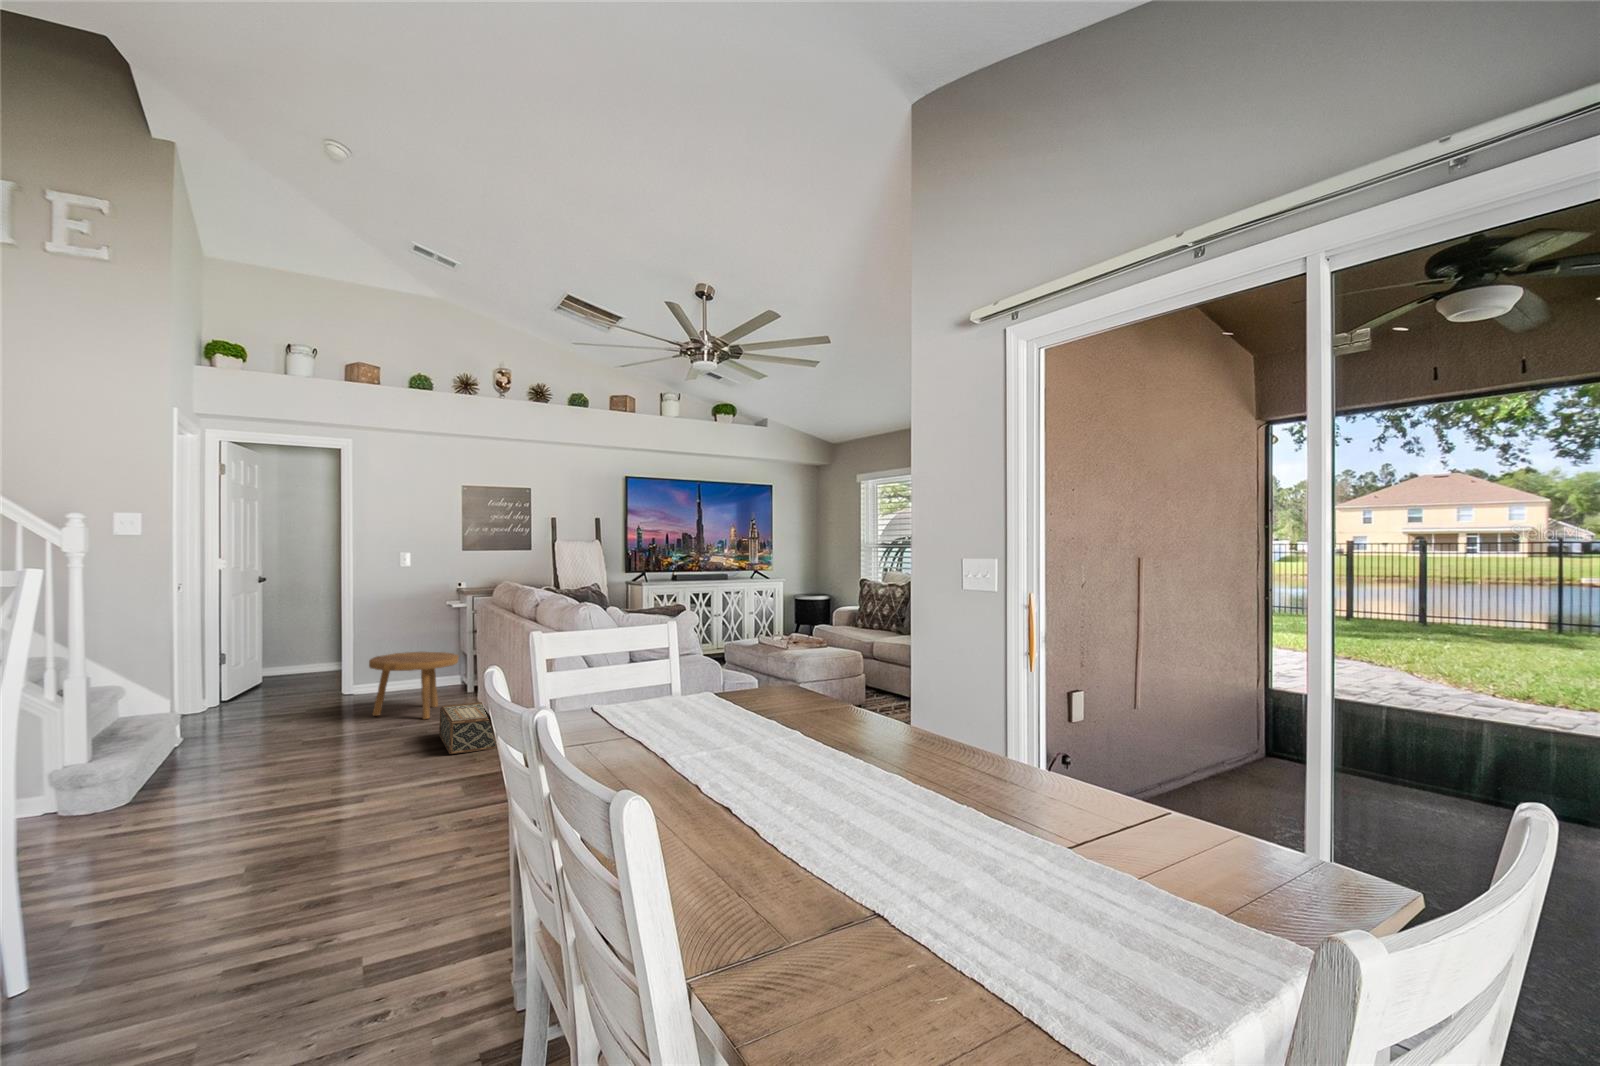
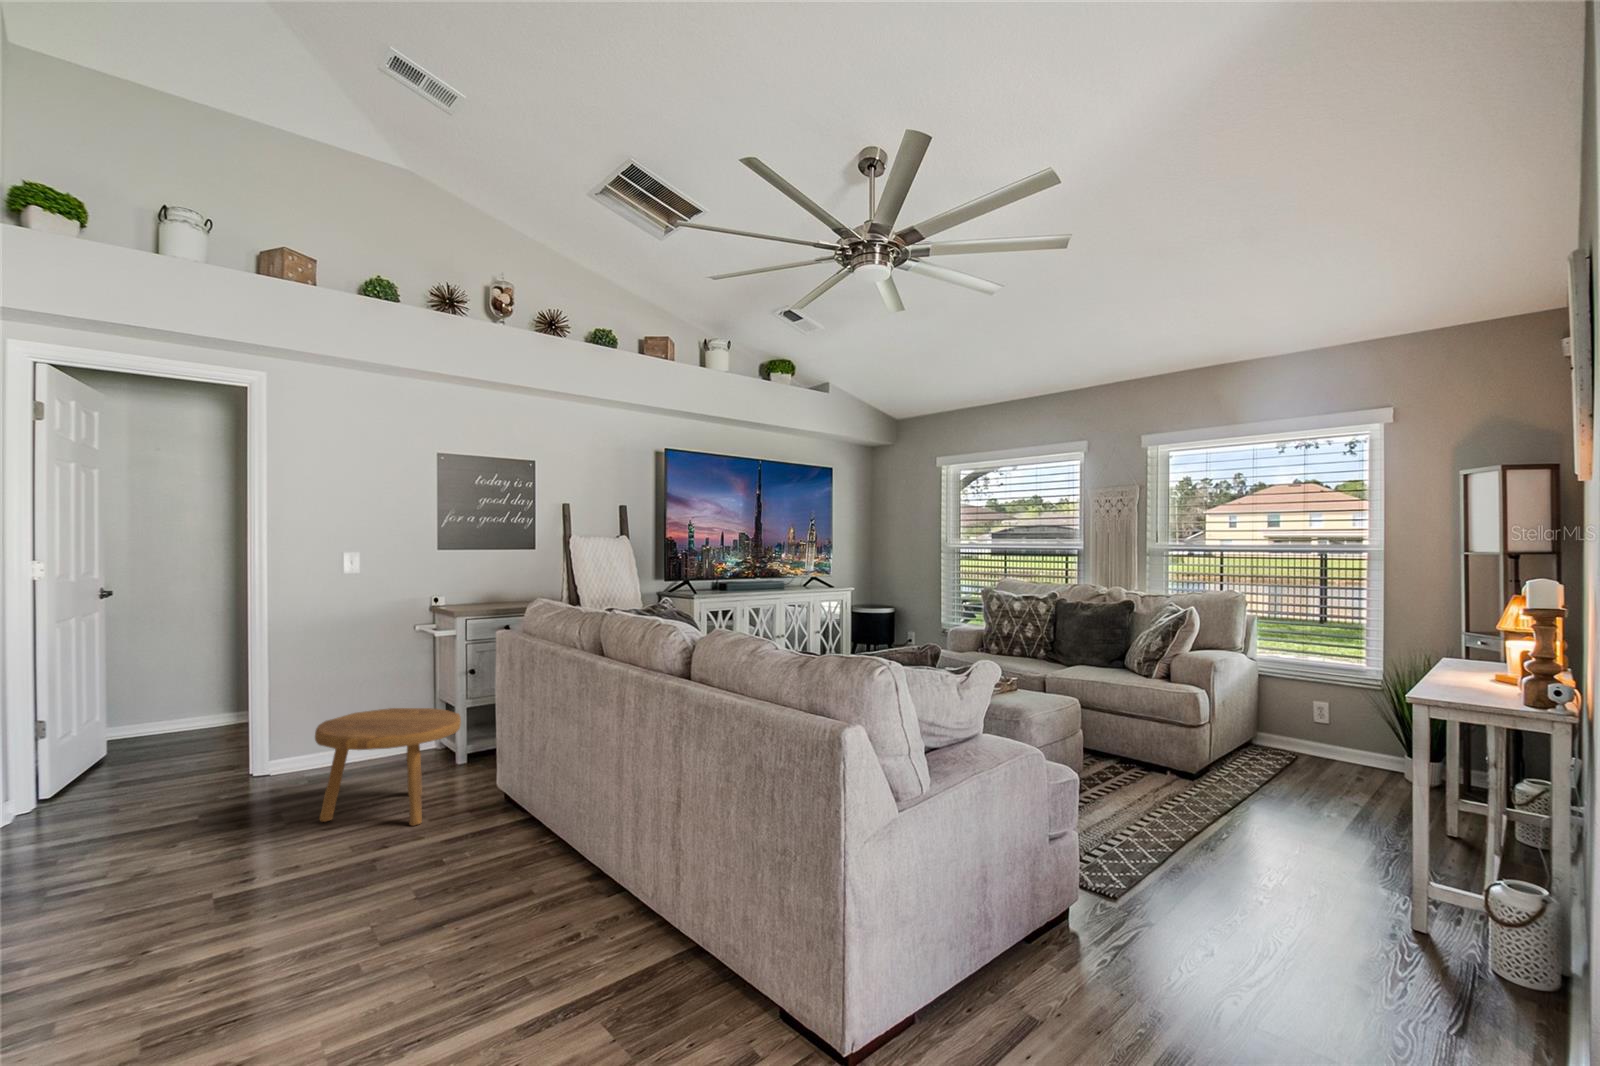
woven basket: present [439,702,495,754] -> none [461,800,585,915]

